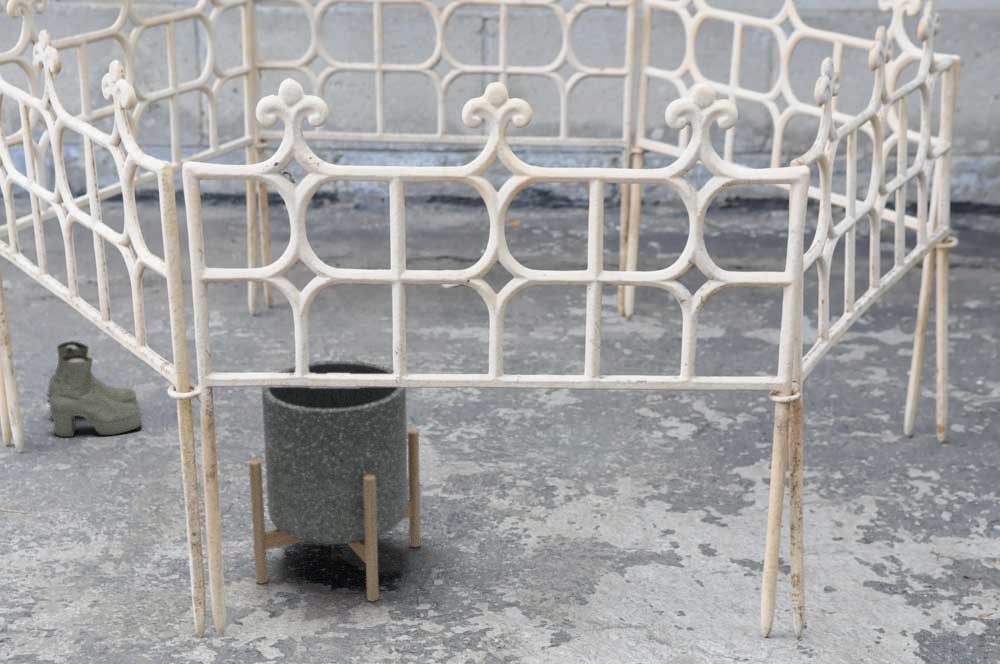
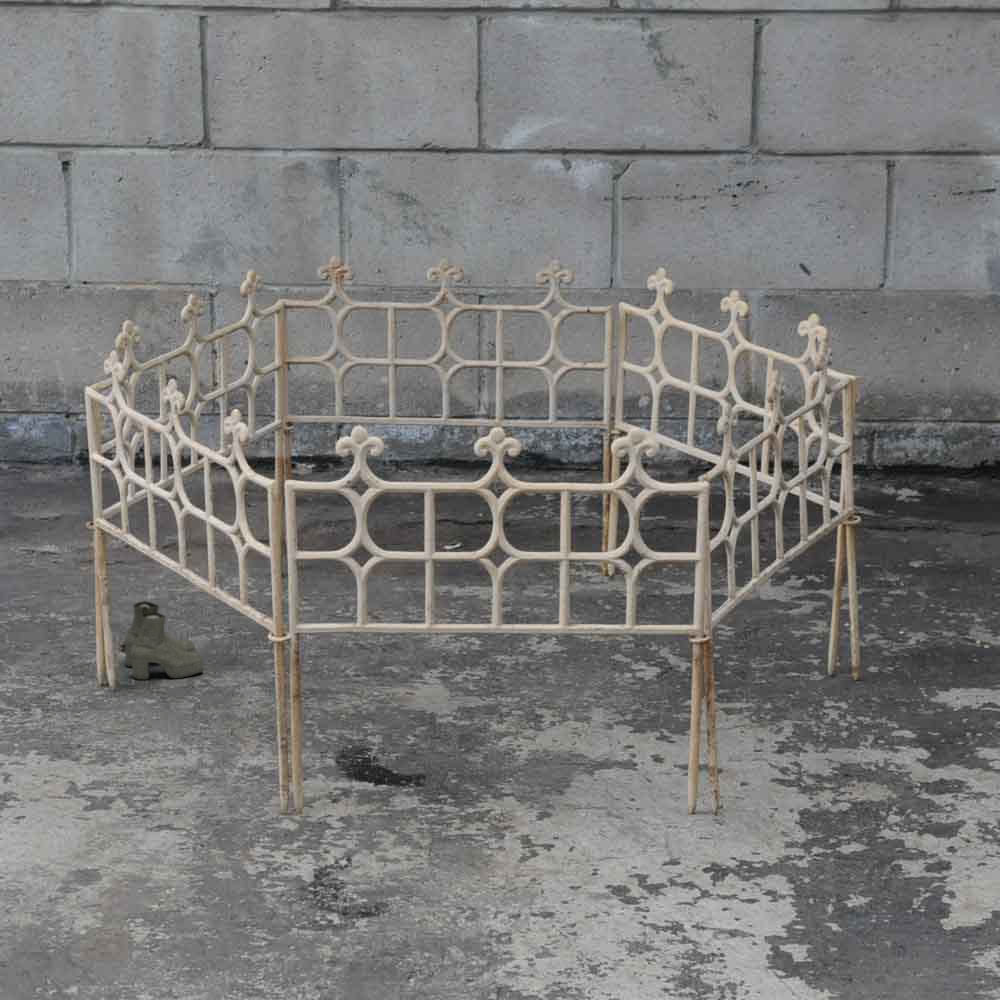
planter: present [249,361,421,601] -> none [316,616,439,793]

